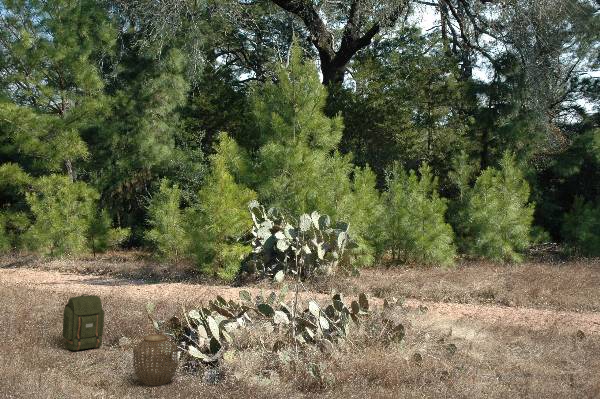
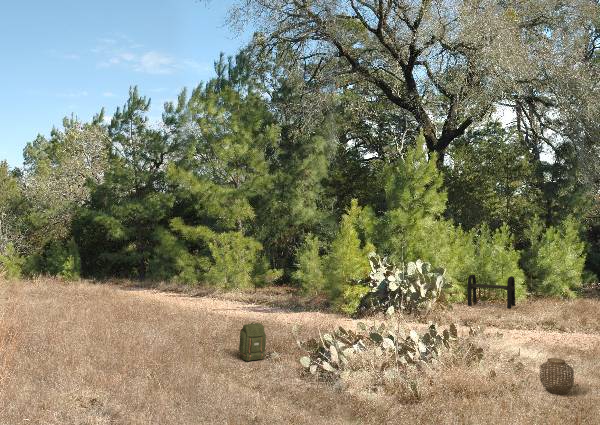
bench: none [373,231,430,273] -> present [468,274,515,309]
woven basket: present [133,334,178,386] -> present [540,358,574,395]

